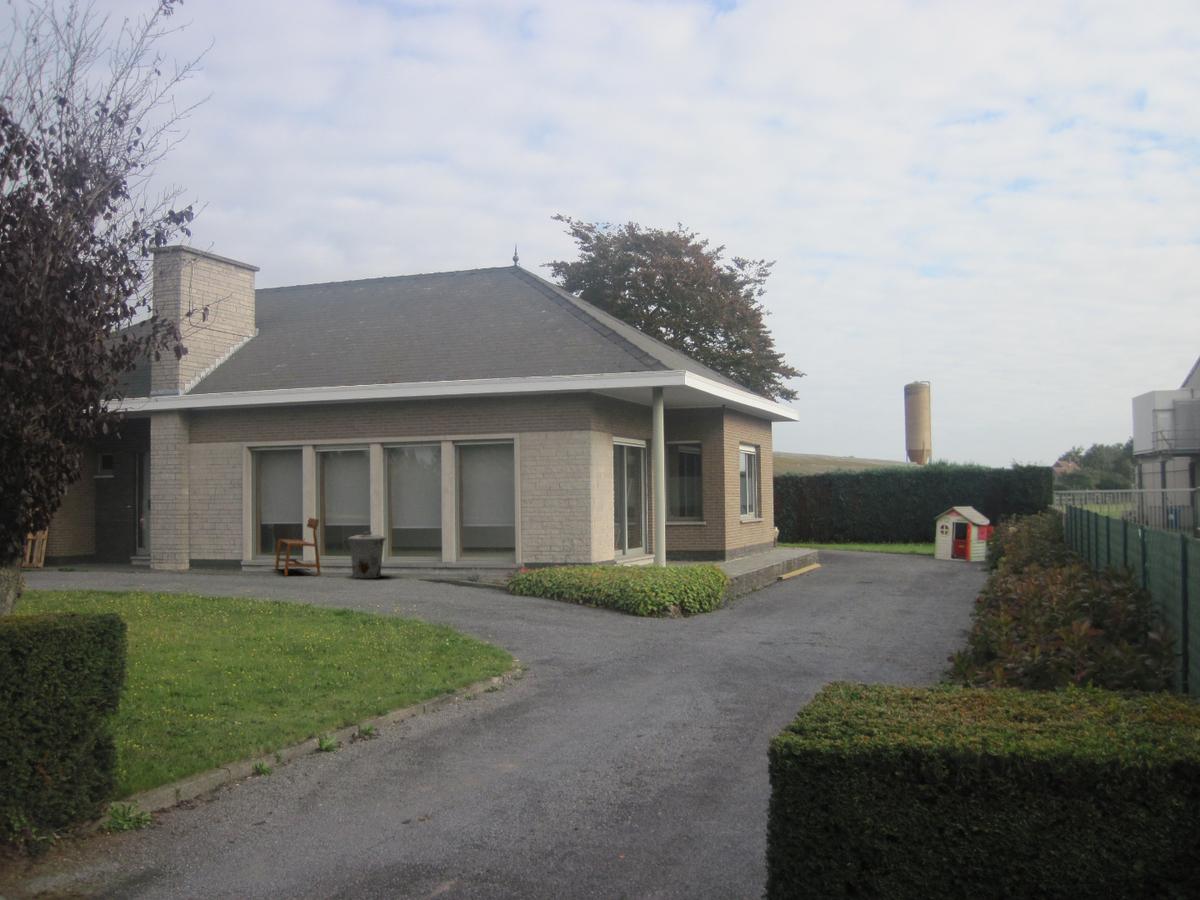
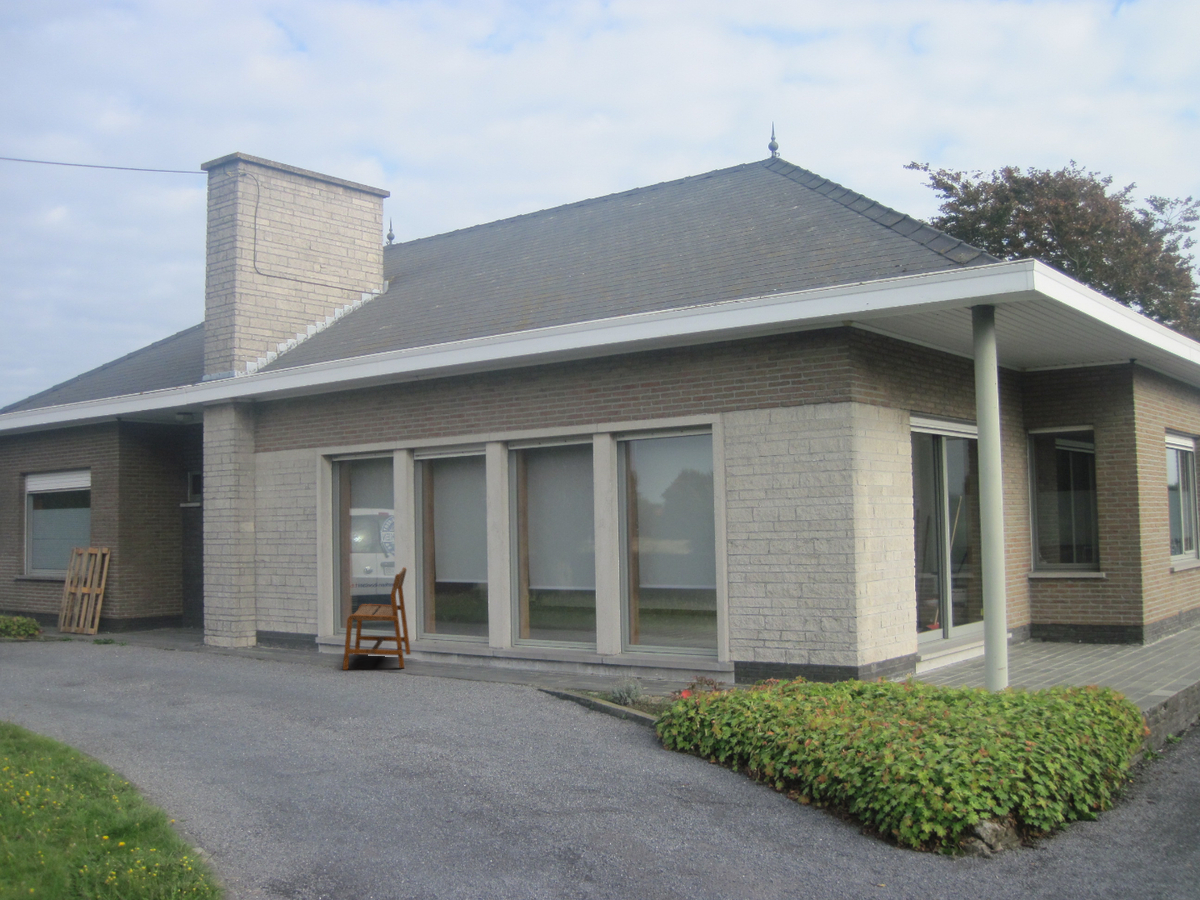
trash can: present [349,532,386,578] -> none [439,598,502,680]

